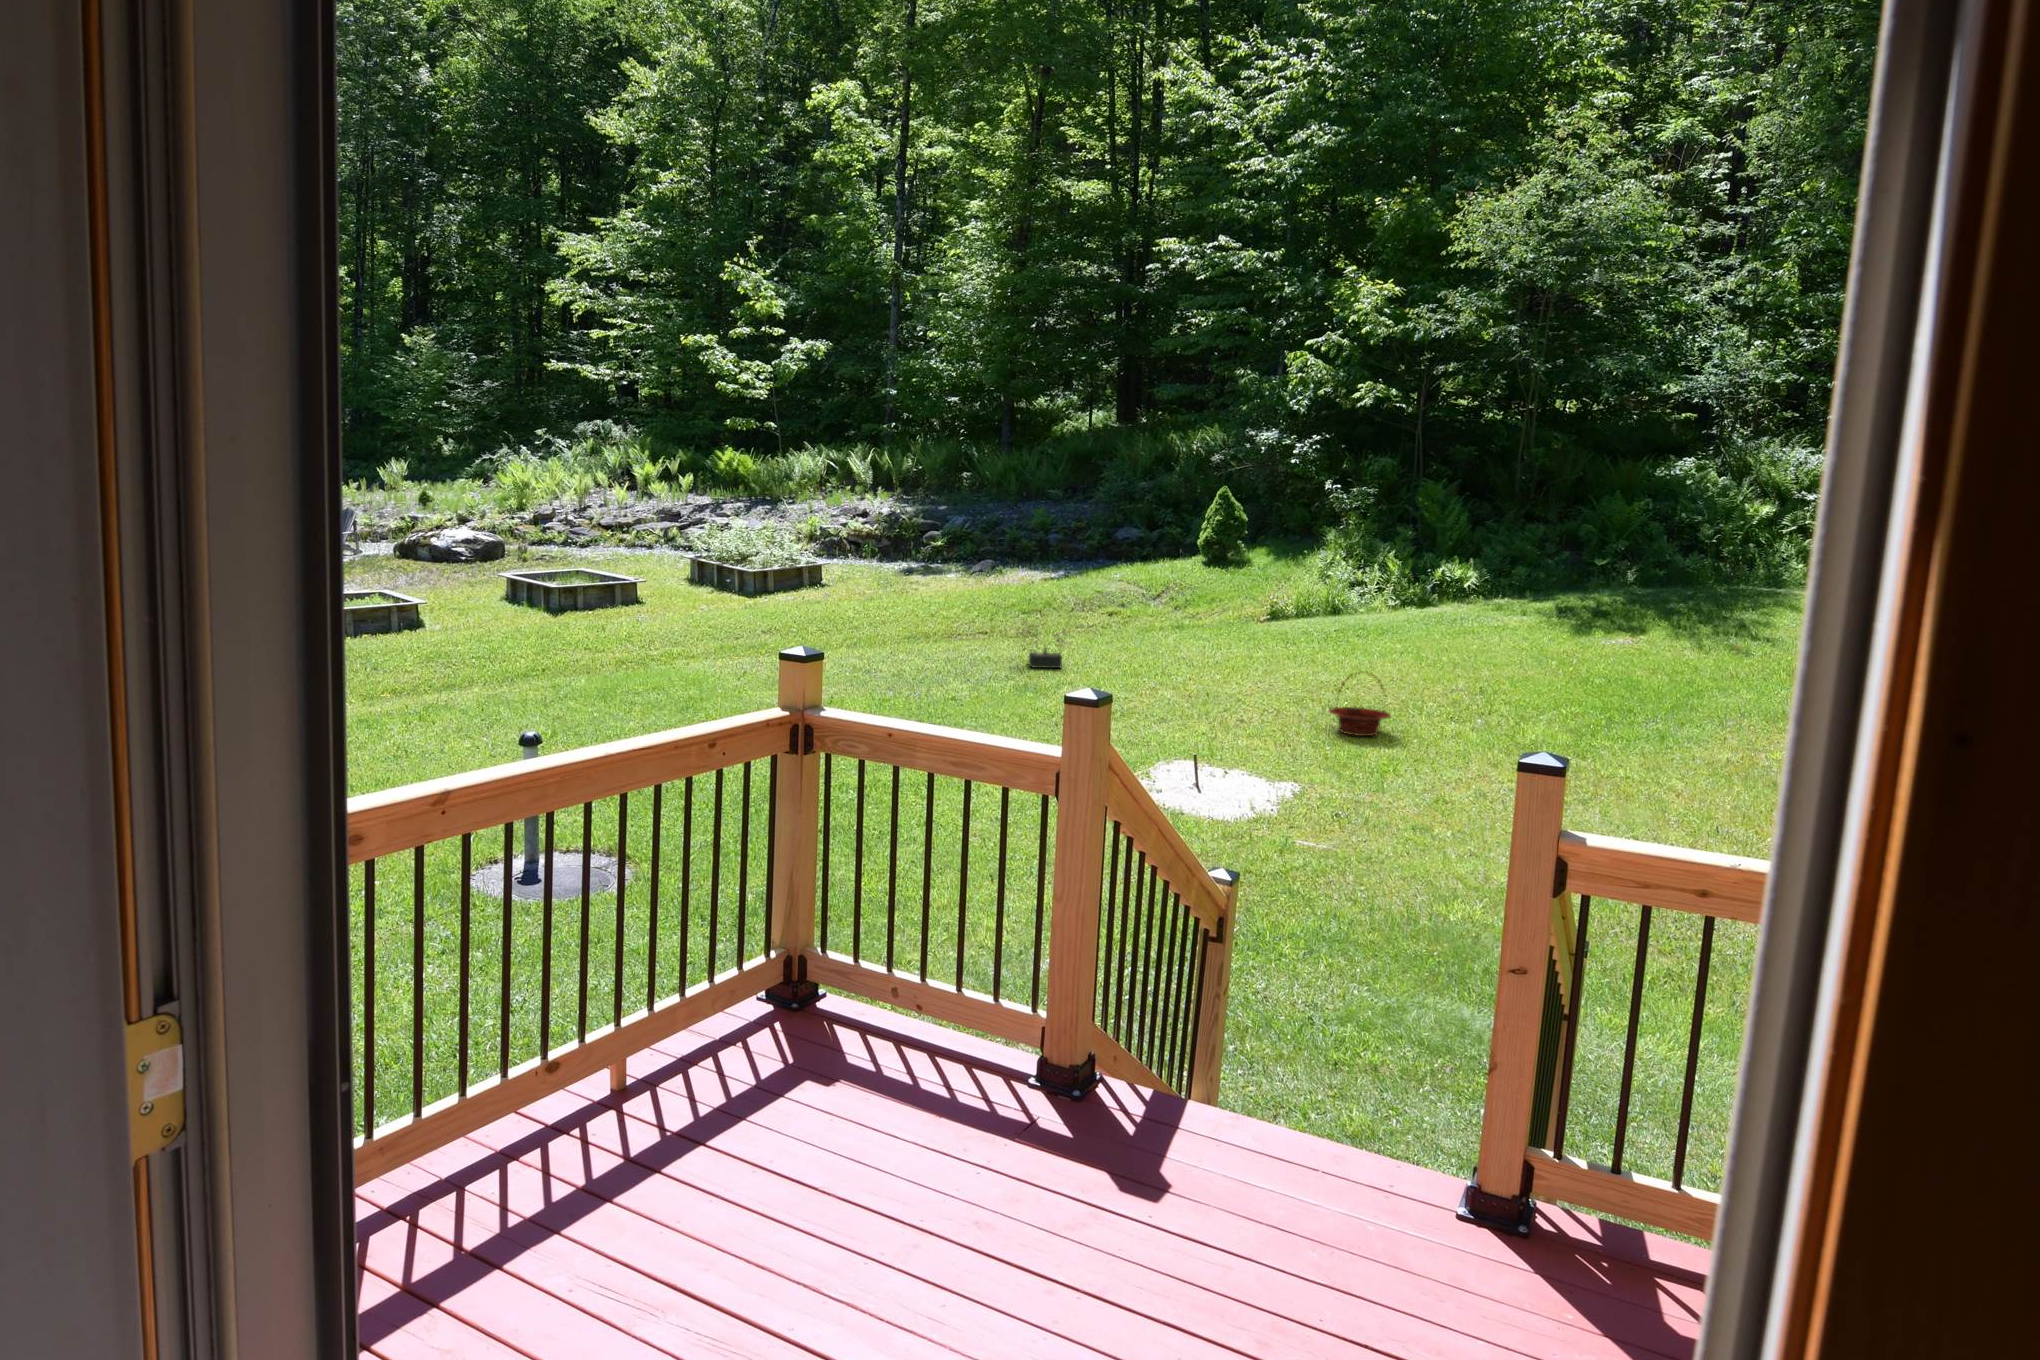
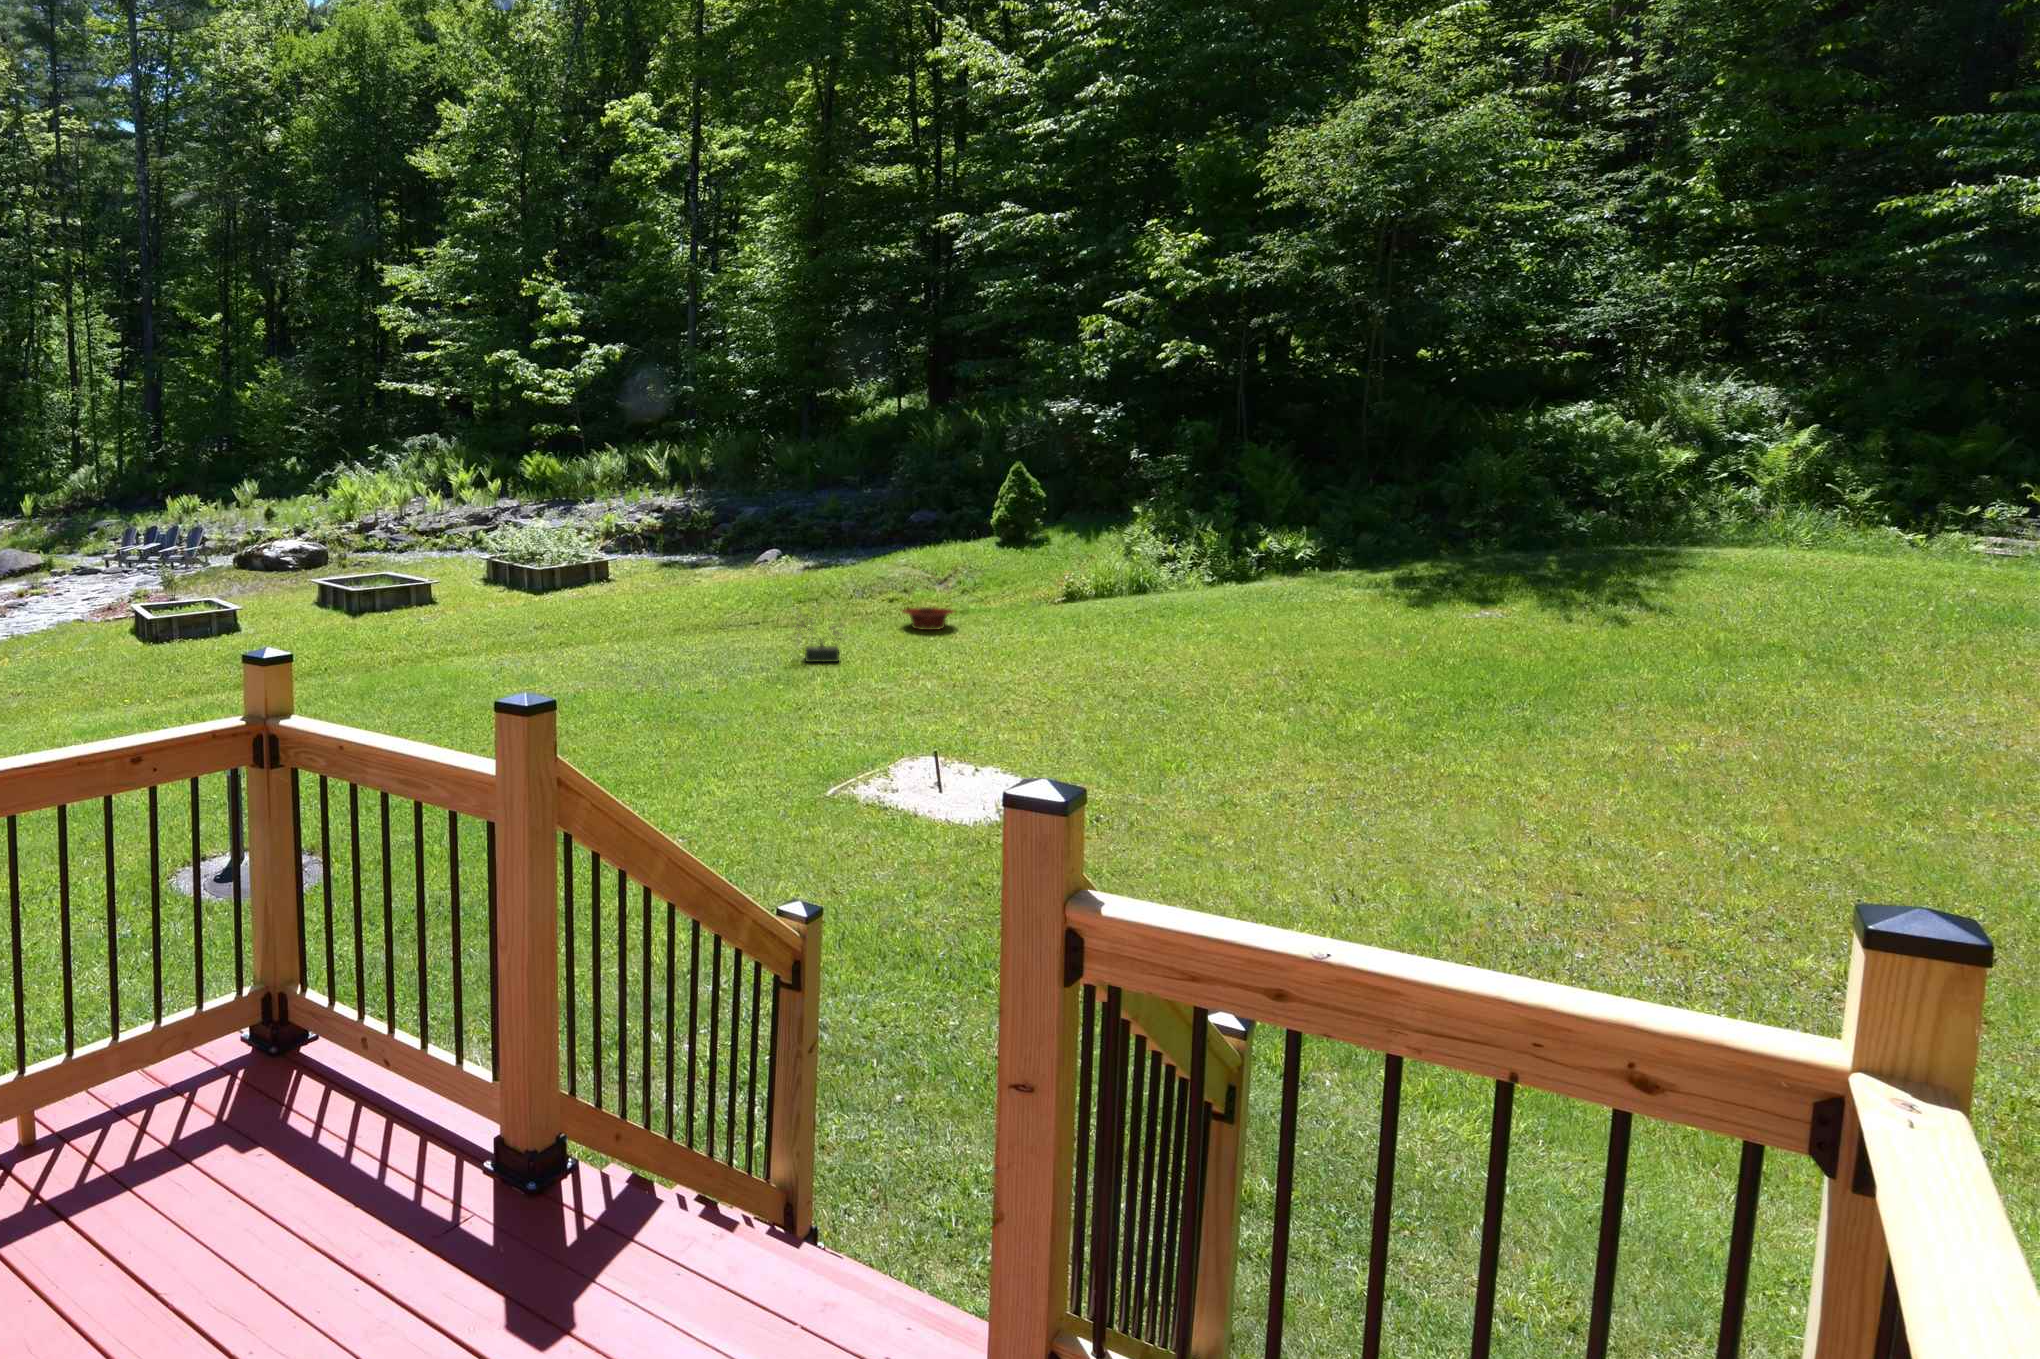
basket: present [1329,673,1391,736] -> present [903,578,954,630]

